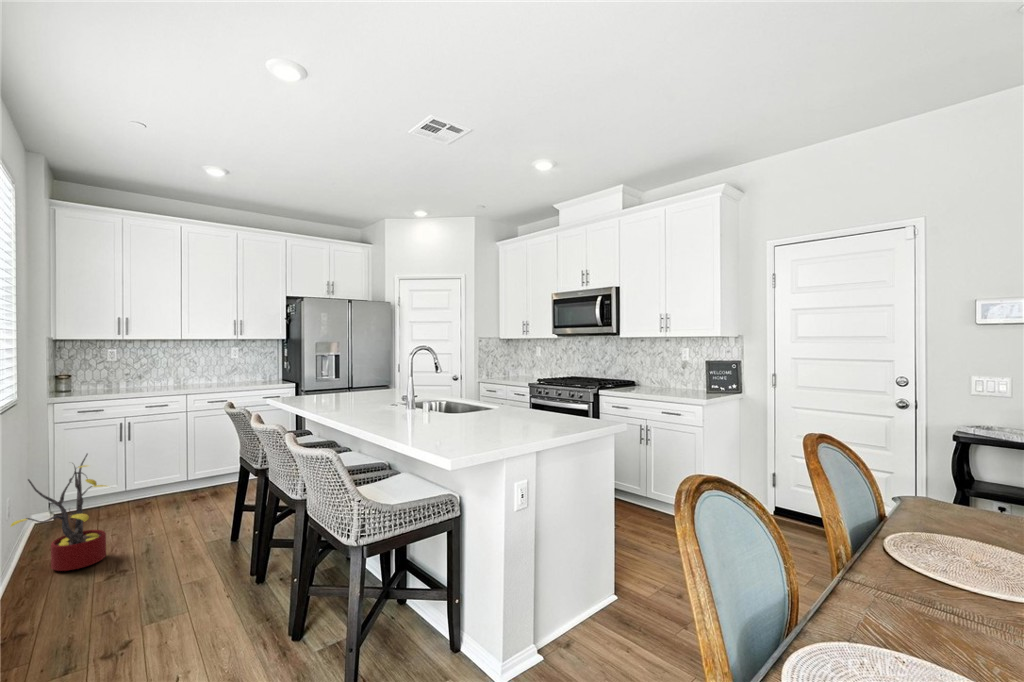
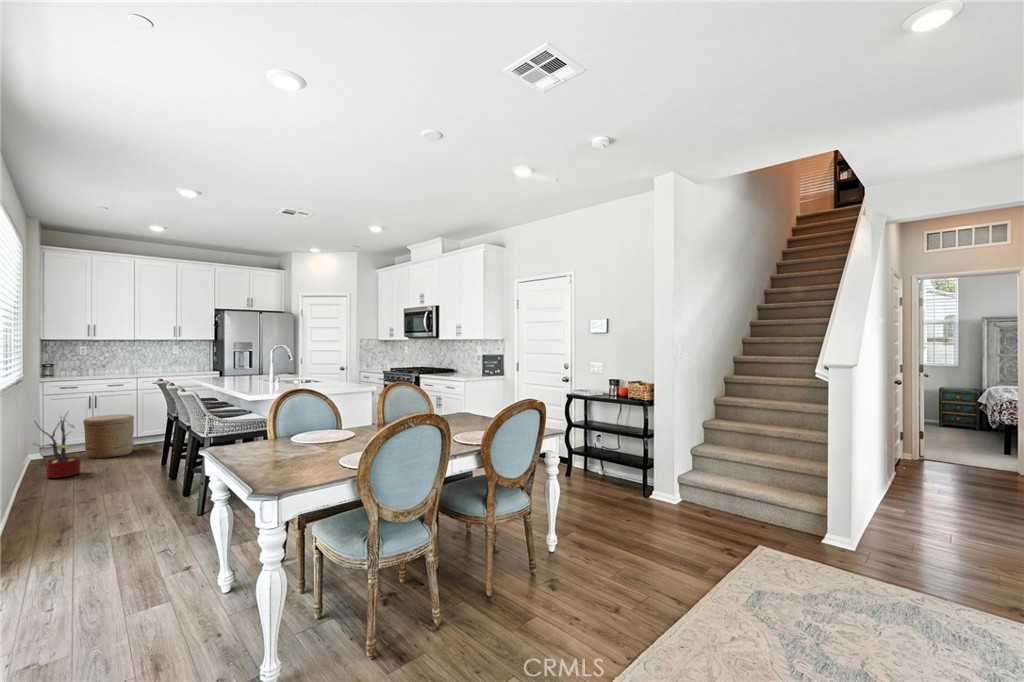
woven basket: none [111,449,184,520] -> present [83,414,134,459]

